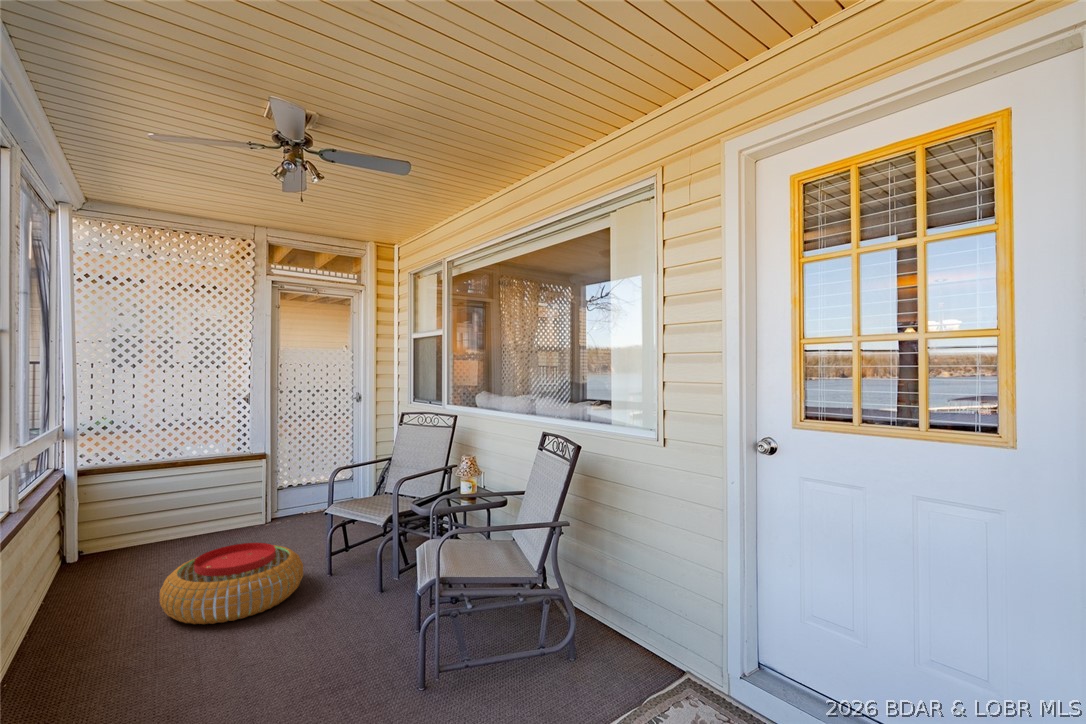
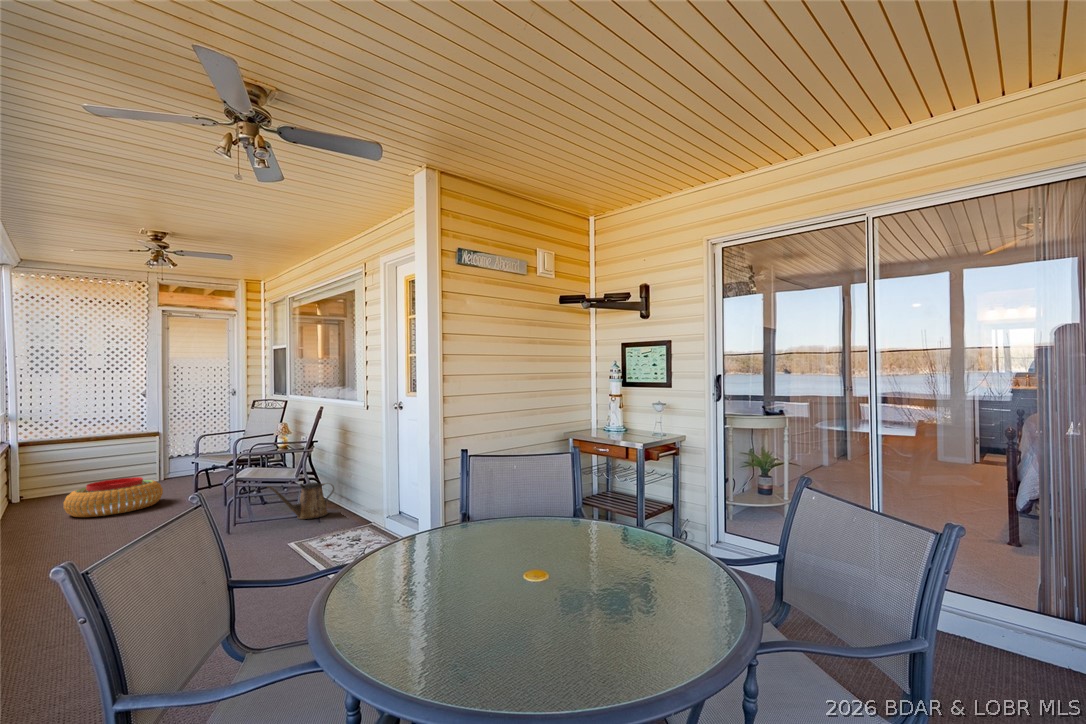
watering can: none [553,599,639,678] -> present [267,482,334,519]

